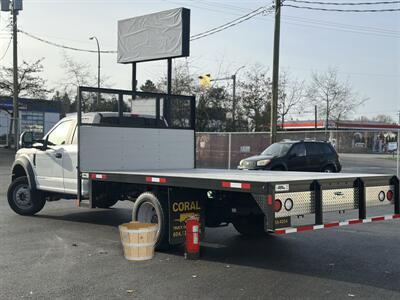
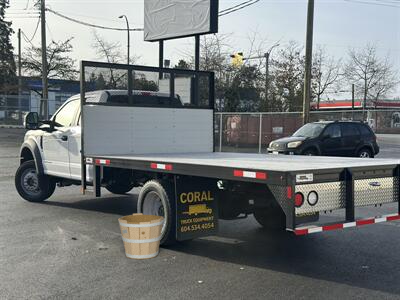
fire extinguisher: present [182,214,200,260] -> none [190,205,212,259]

